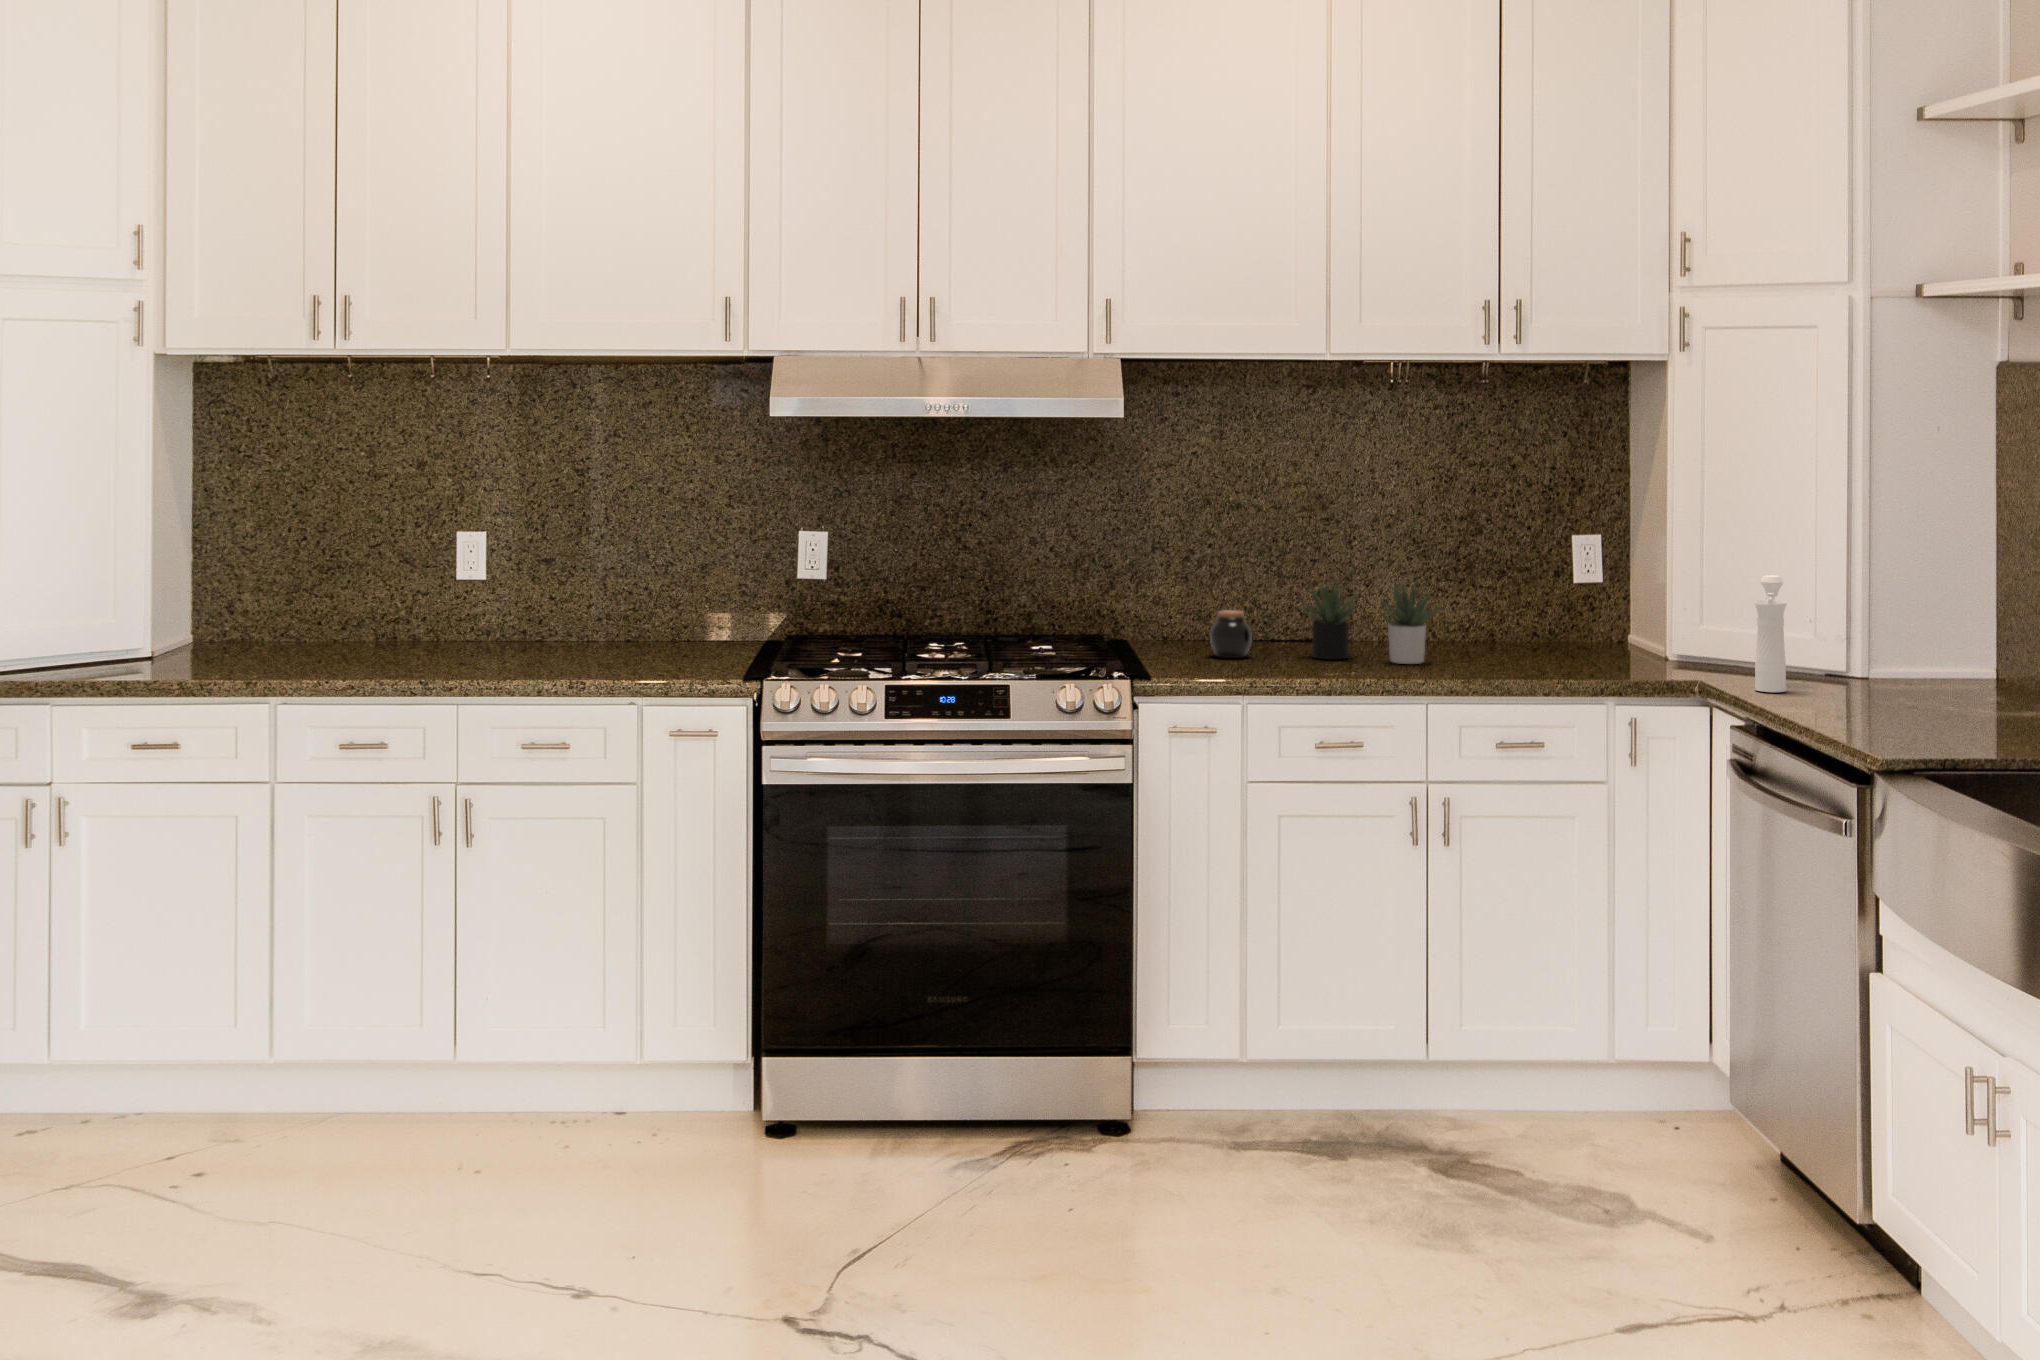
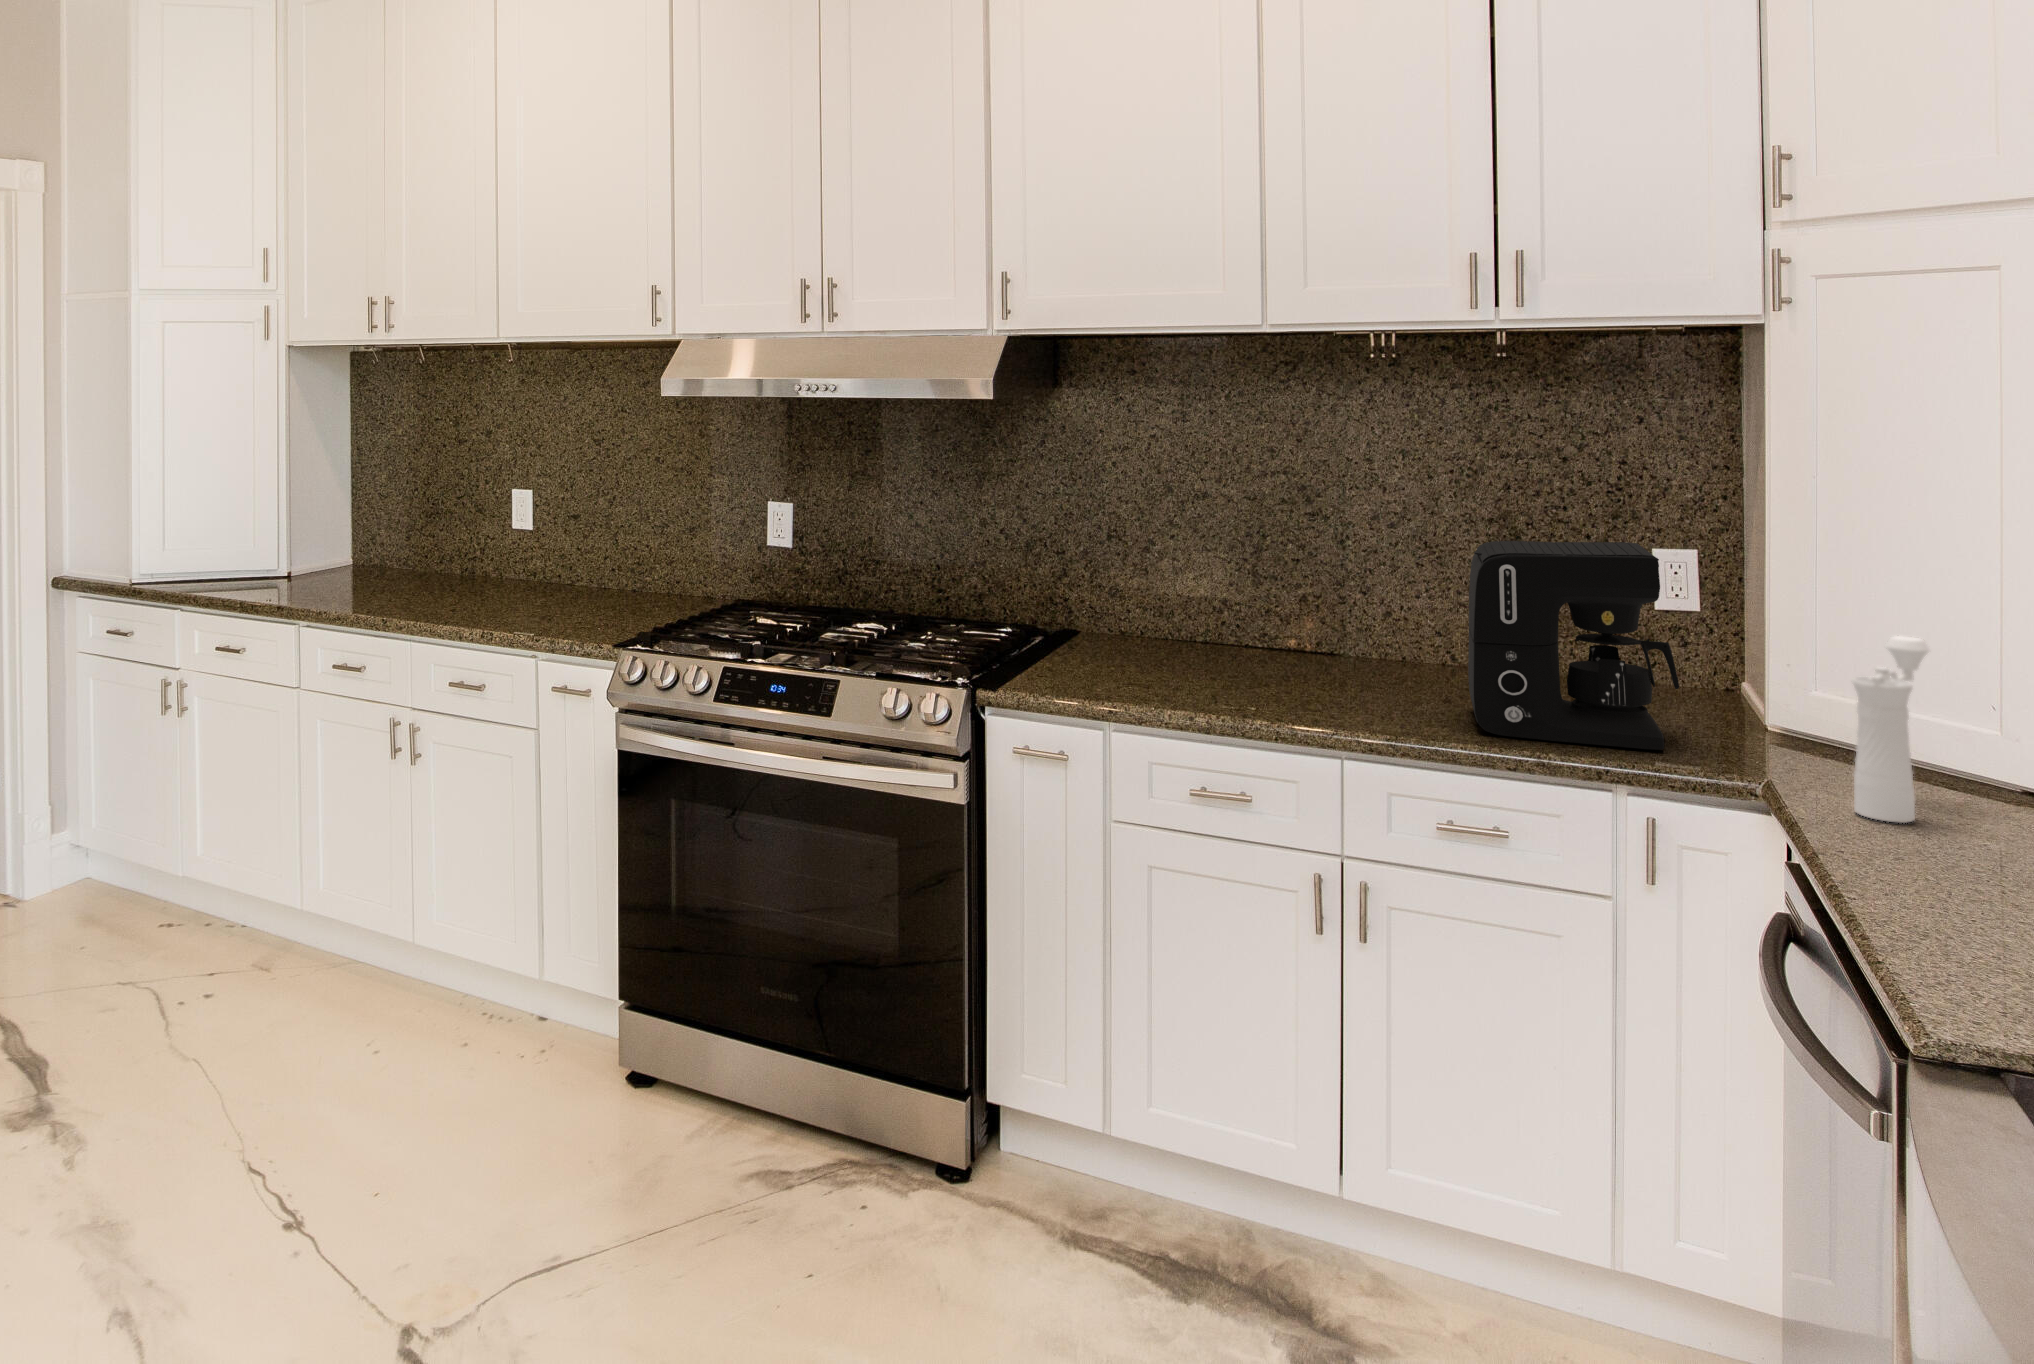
coffee maker: none [1486,526,1628,675] -> present [1468,541,1679,750]
succulent plant: present [1304,579,1439,664] -> none [1228,582,1414,699]
jar: present [1210,610,1252,658] -> none [1129,611,1178,666]

